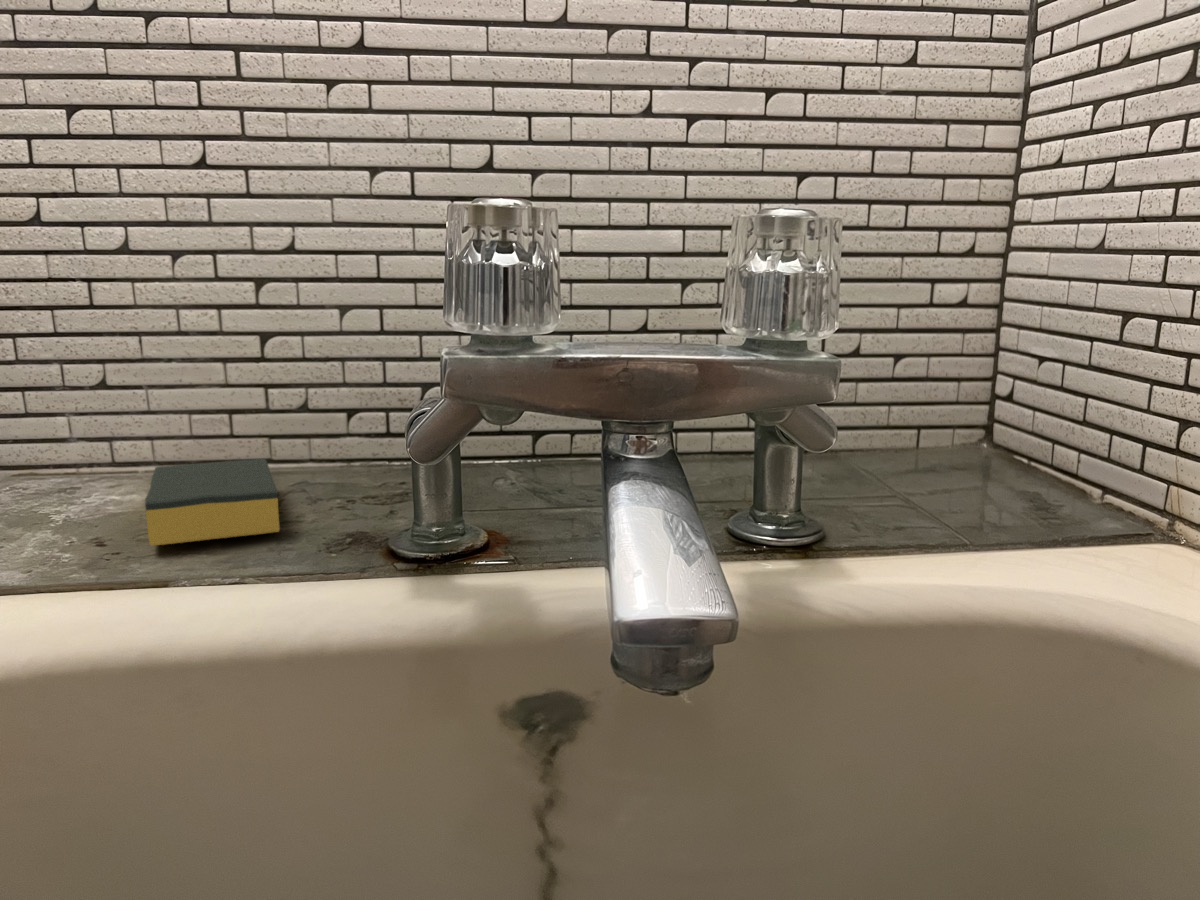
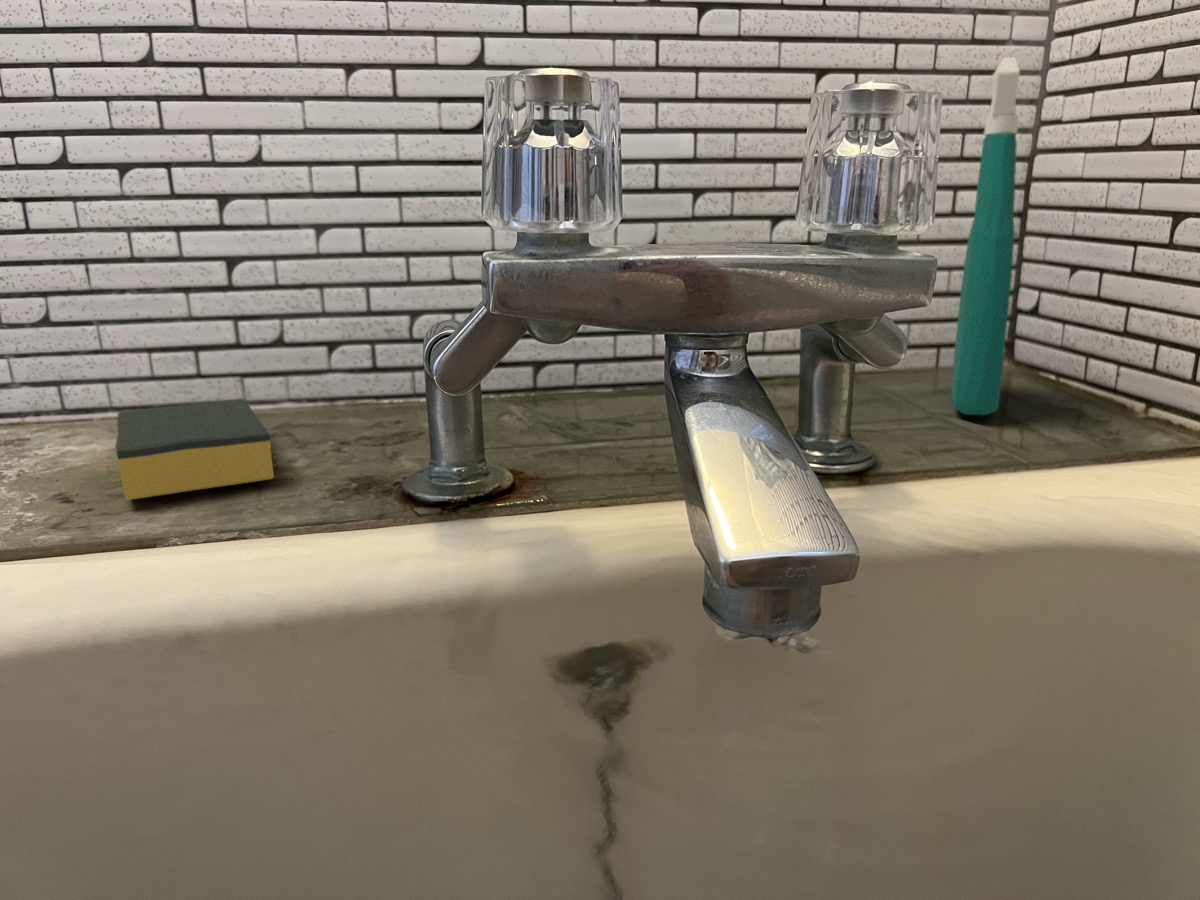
spray bottle: none [915,170,973,496] -> present [951,57,1020,415]

